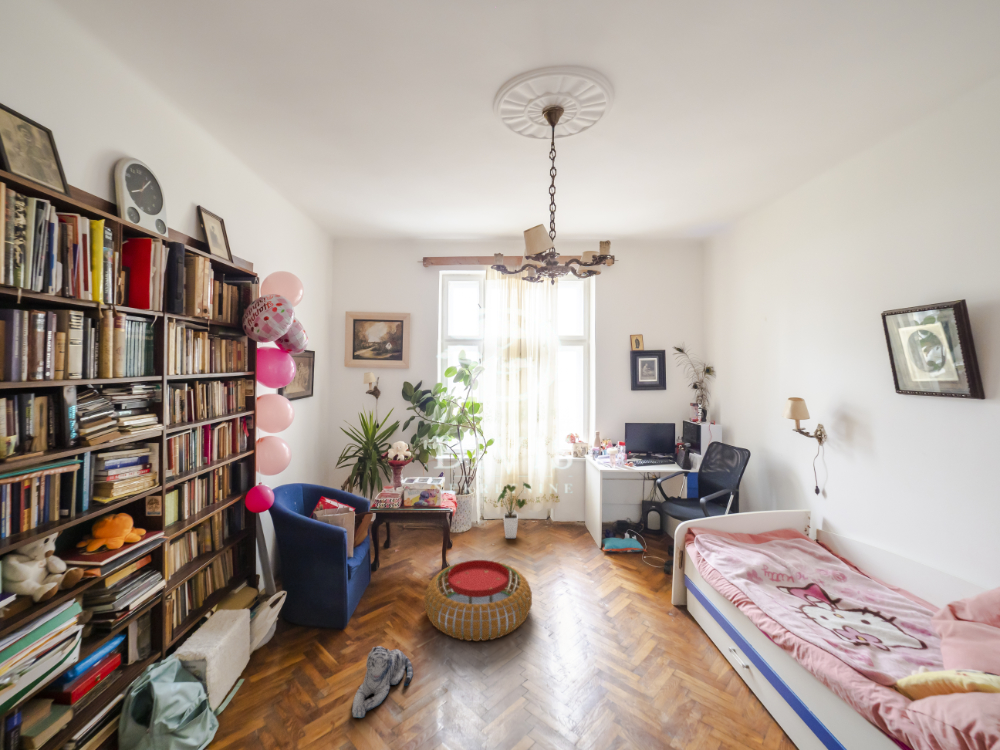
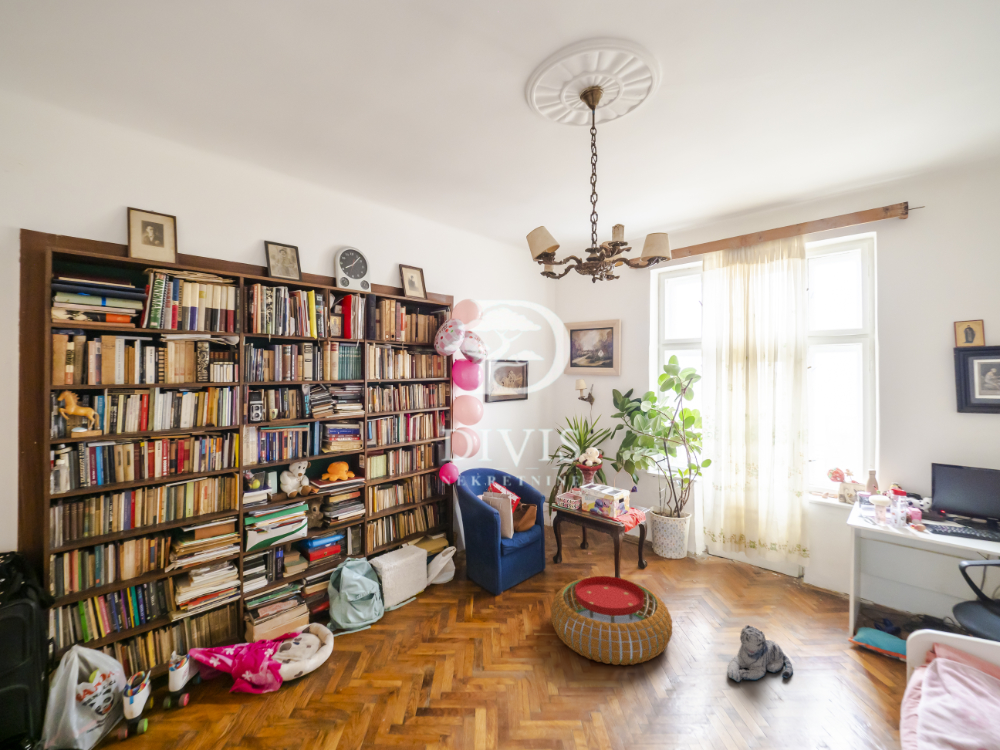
house plant: present [498,483,531,538] -> none [701,514,760,582]
plush toy: present [352,646,413,718] -> present [727,625,793,682]

